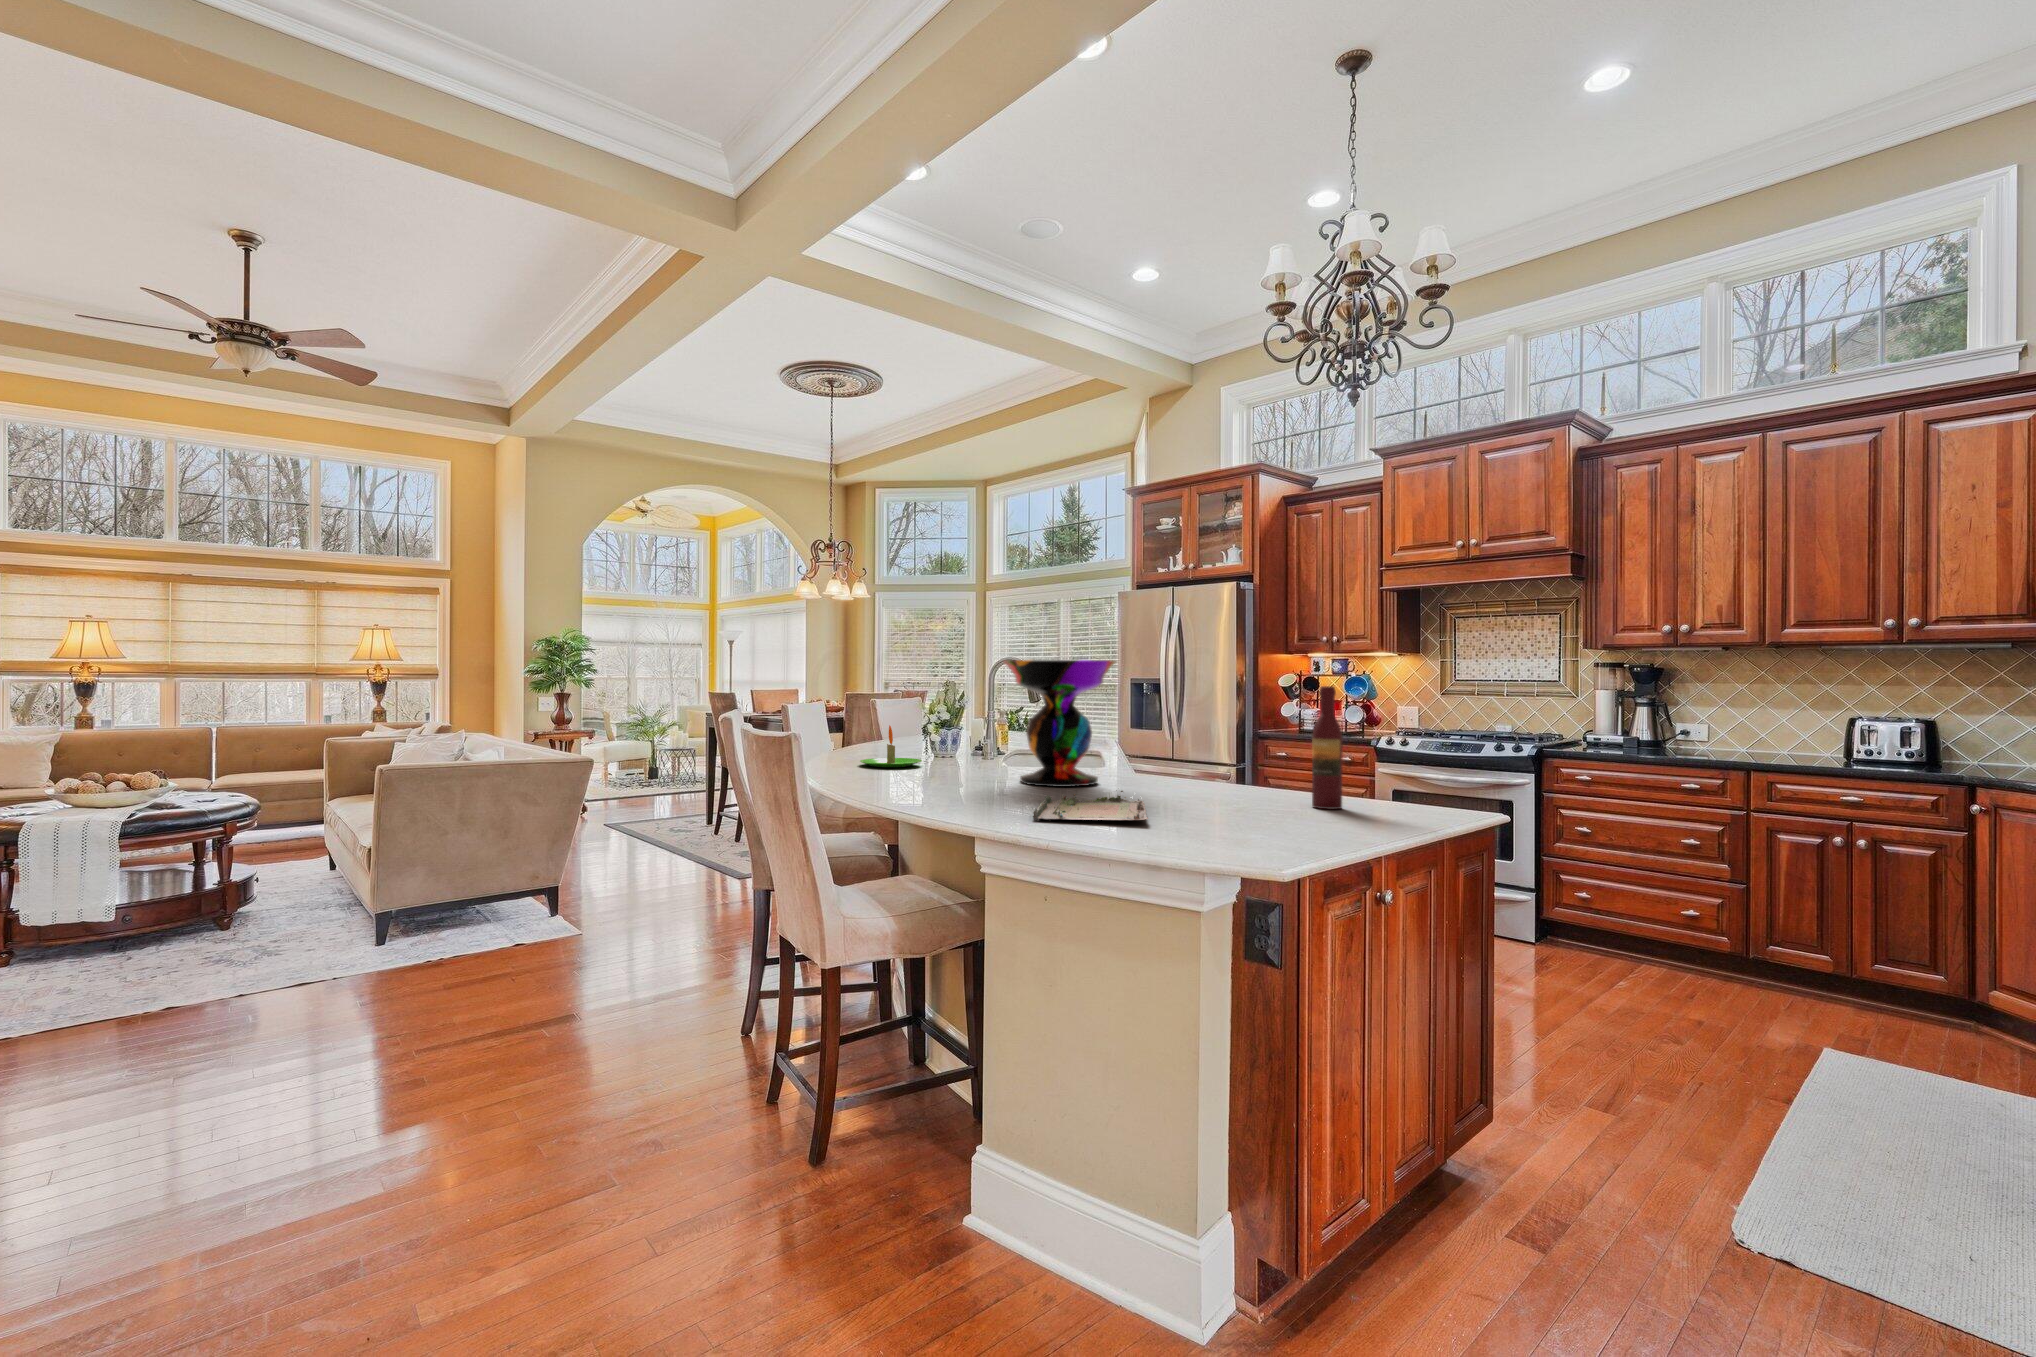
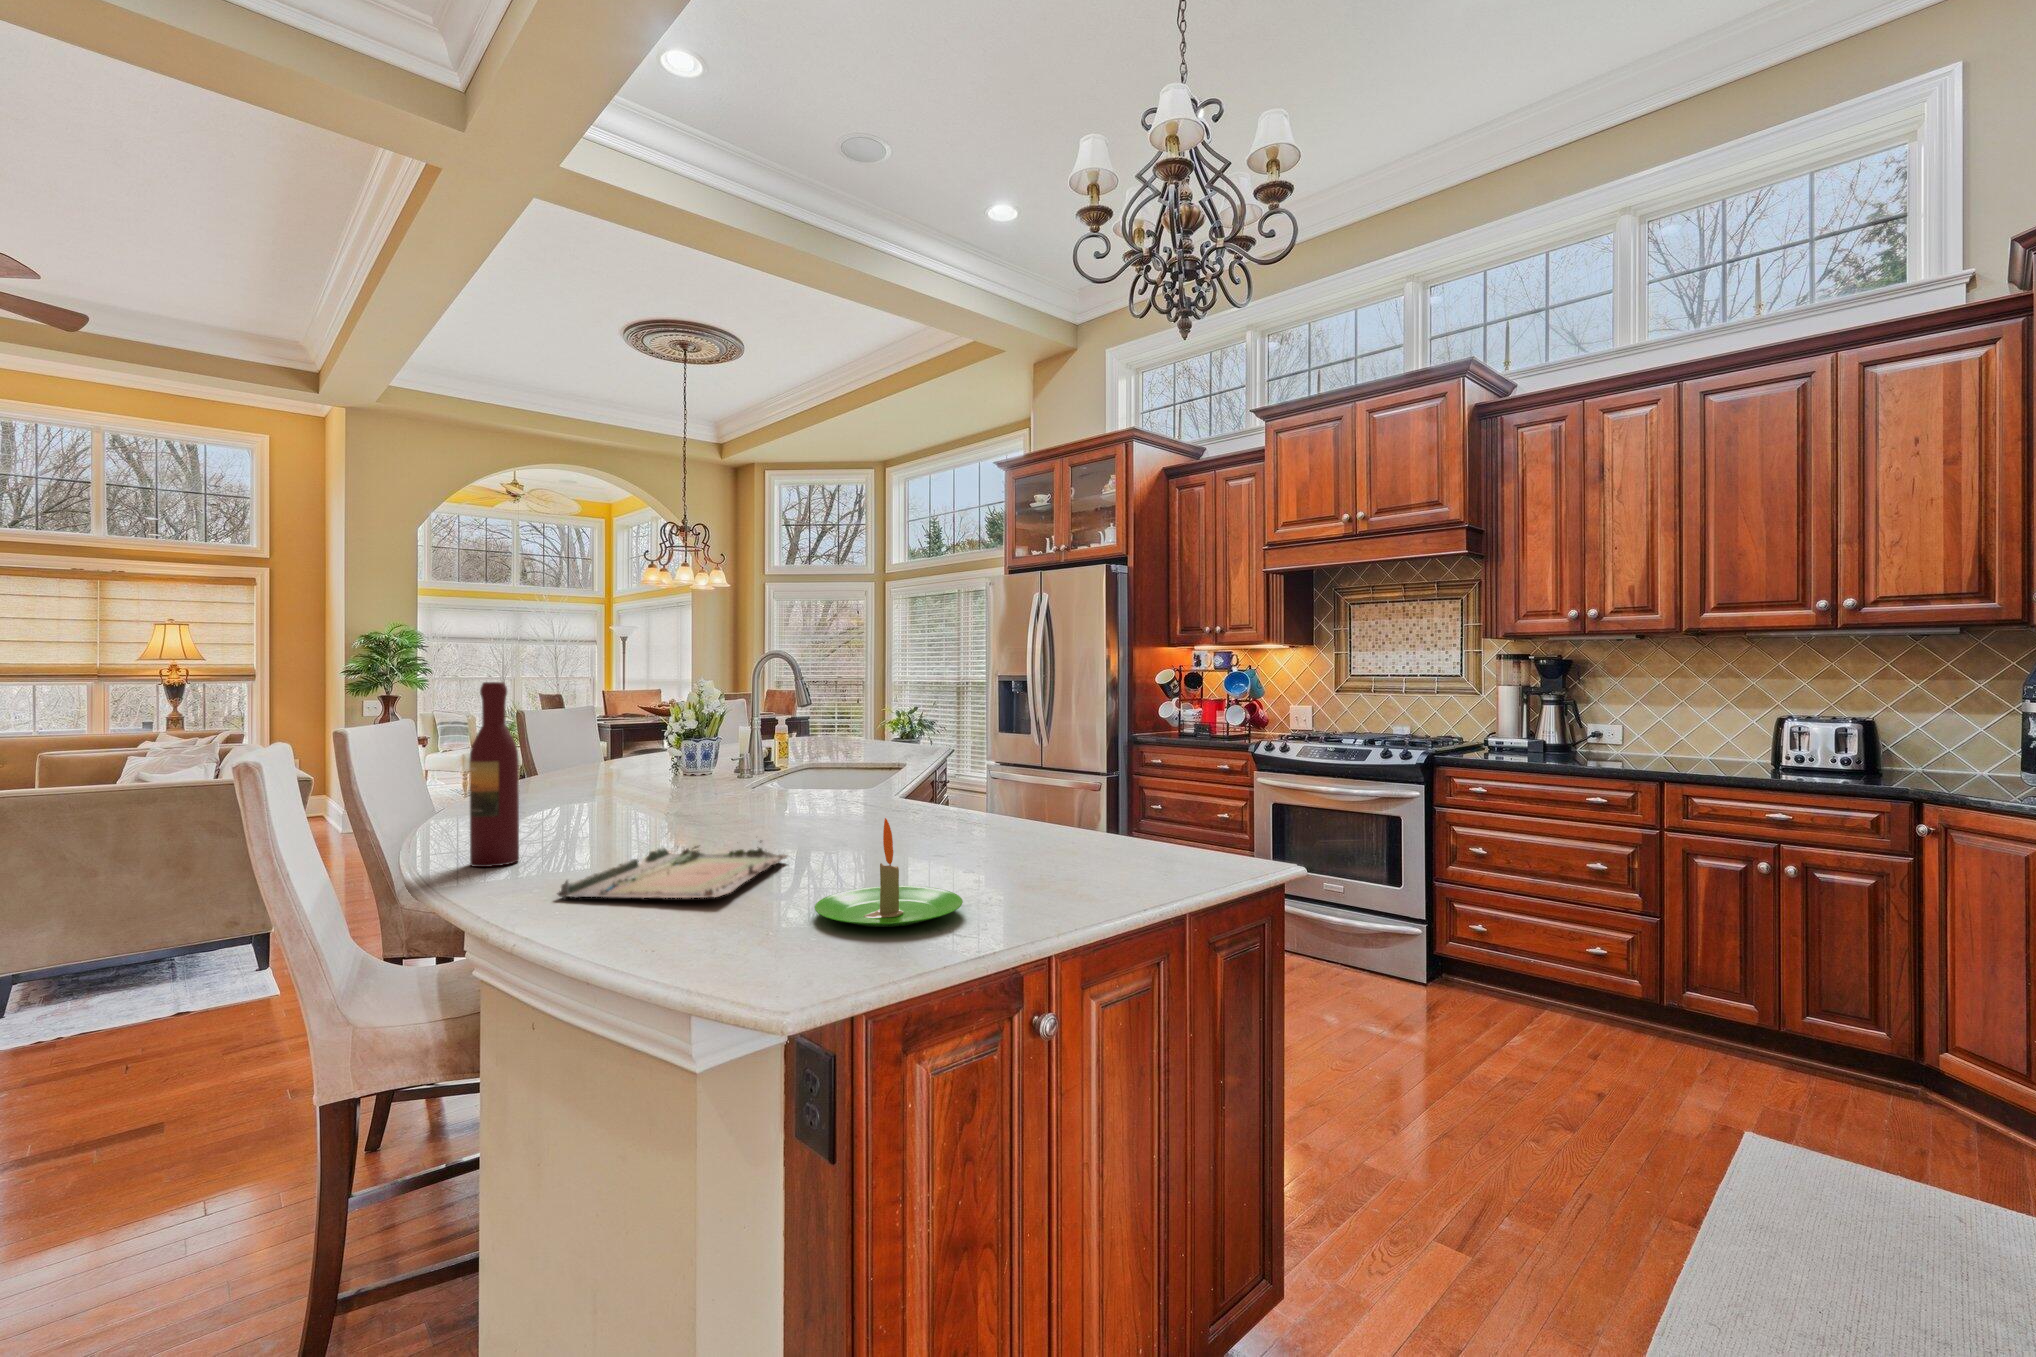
decorative bowl: present [1004,660,1115,787] -> none [663,656,824,828]
wine bottle: present [1312,686,1343,809] -> present [469,682,519,867]
candle: present [860,725,922,767] -> present [815,818,963,927]

